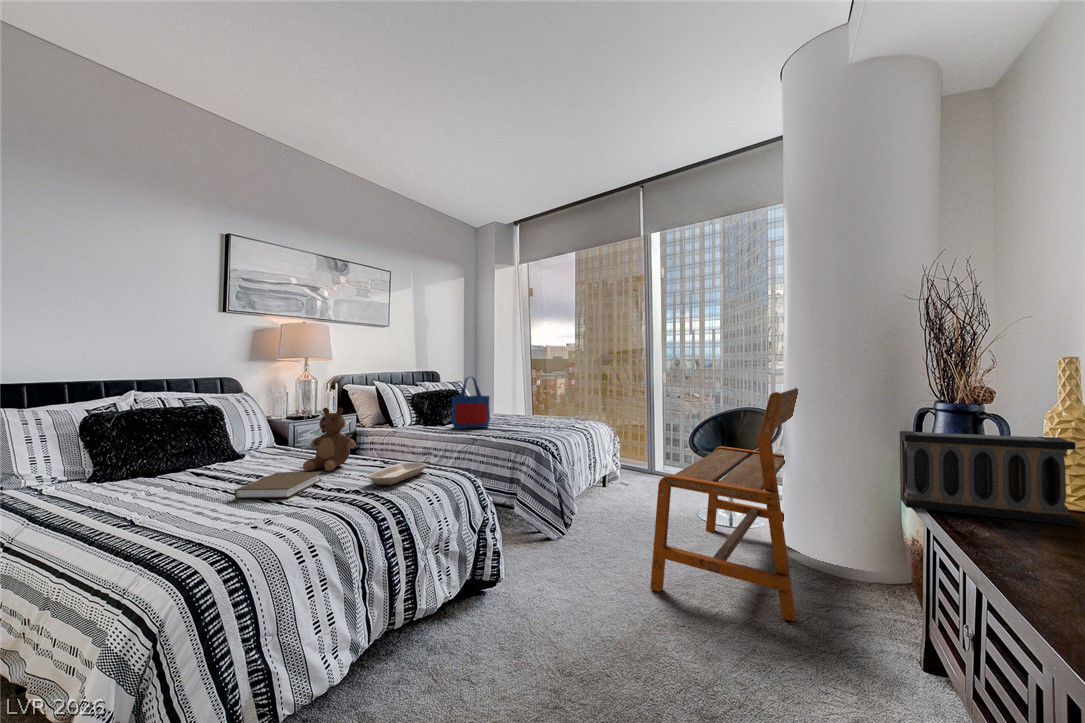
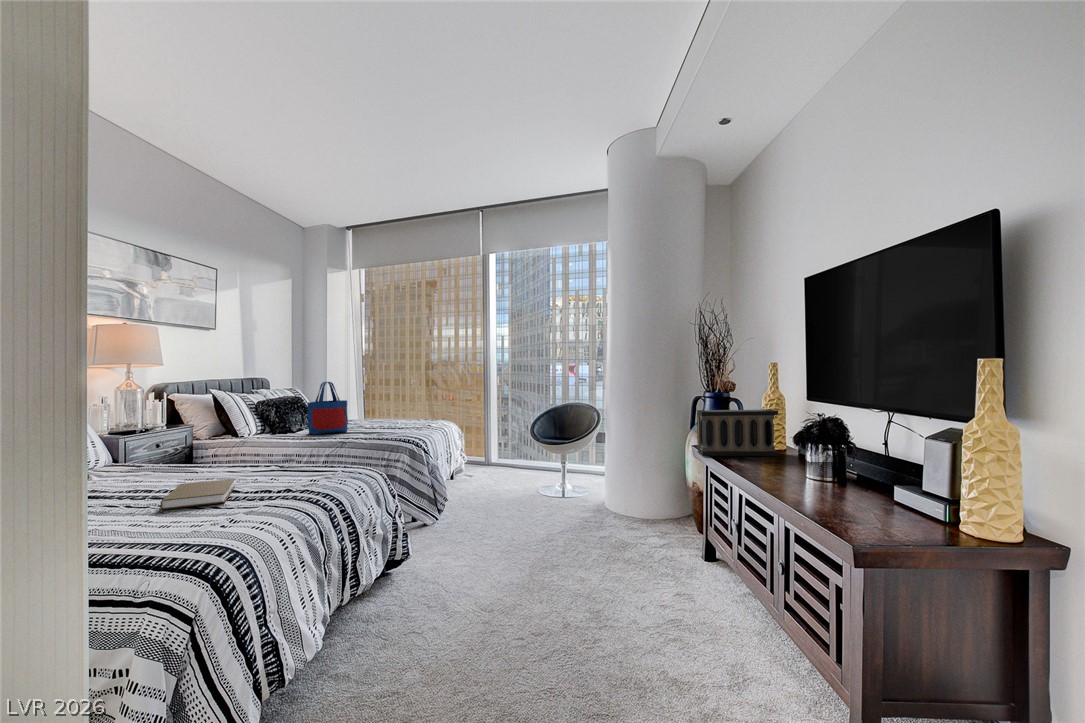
bench: present [650,388,798,621] -> none [527,384,630,549]
teddy bear: present [303,408,356,471] -> none [200,415,256,481]
tray: present [367,462,427,485] -> none [293,463,340,483]

